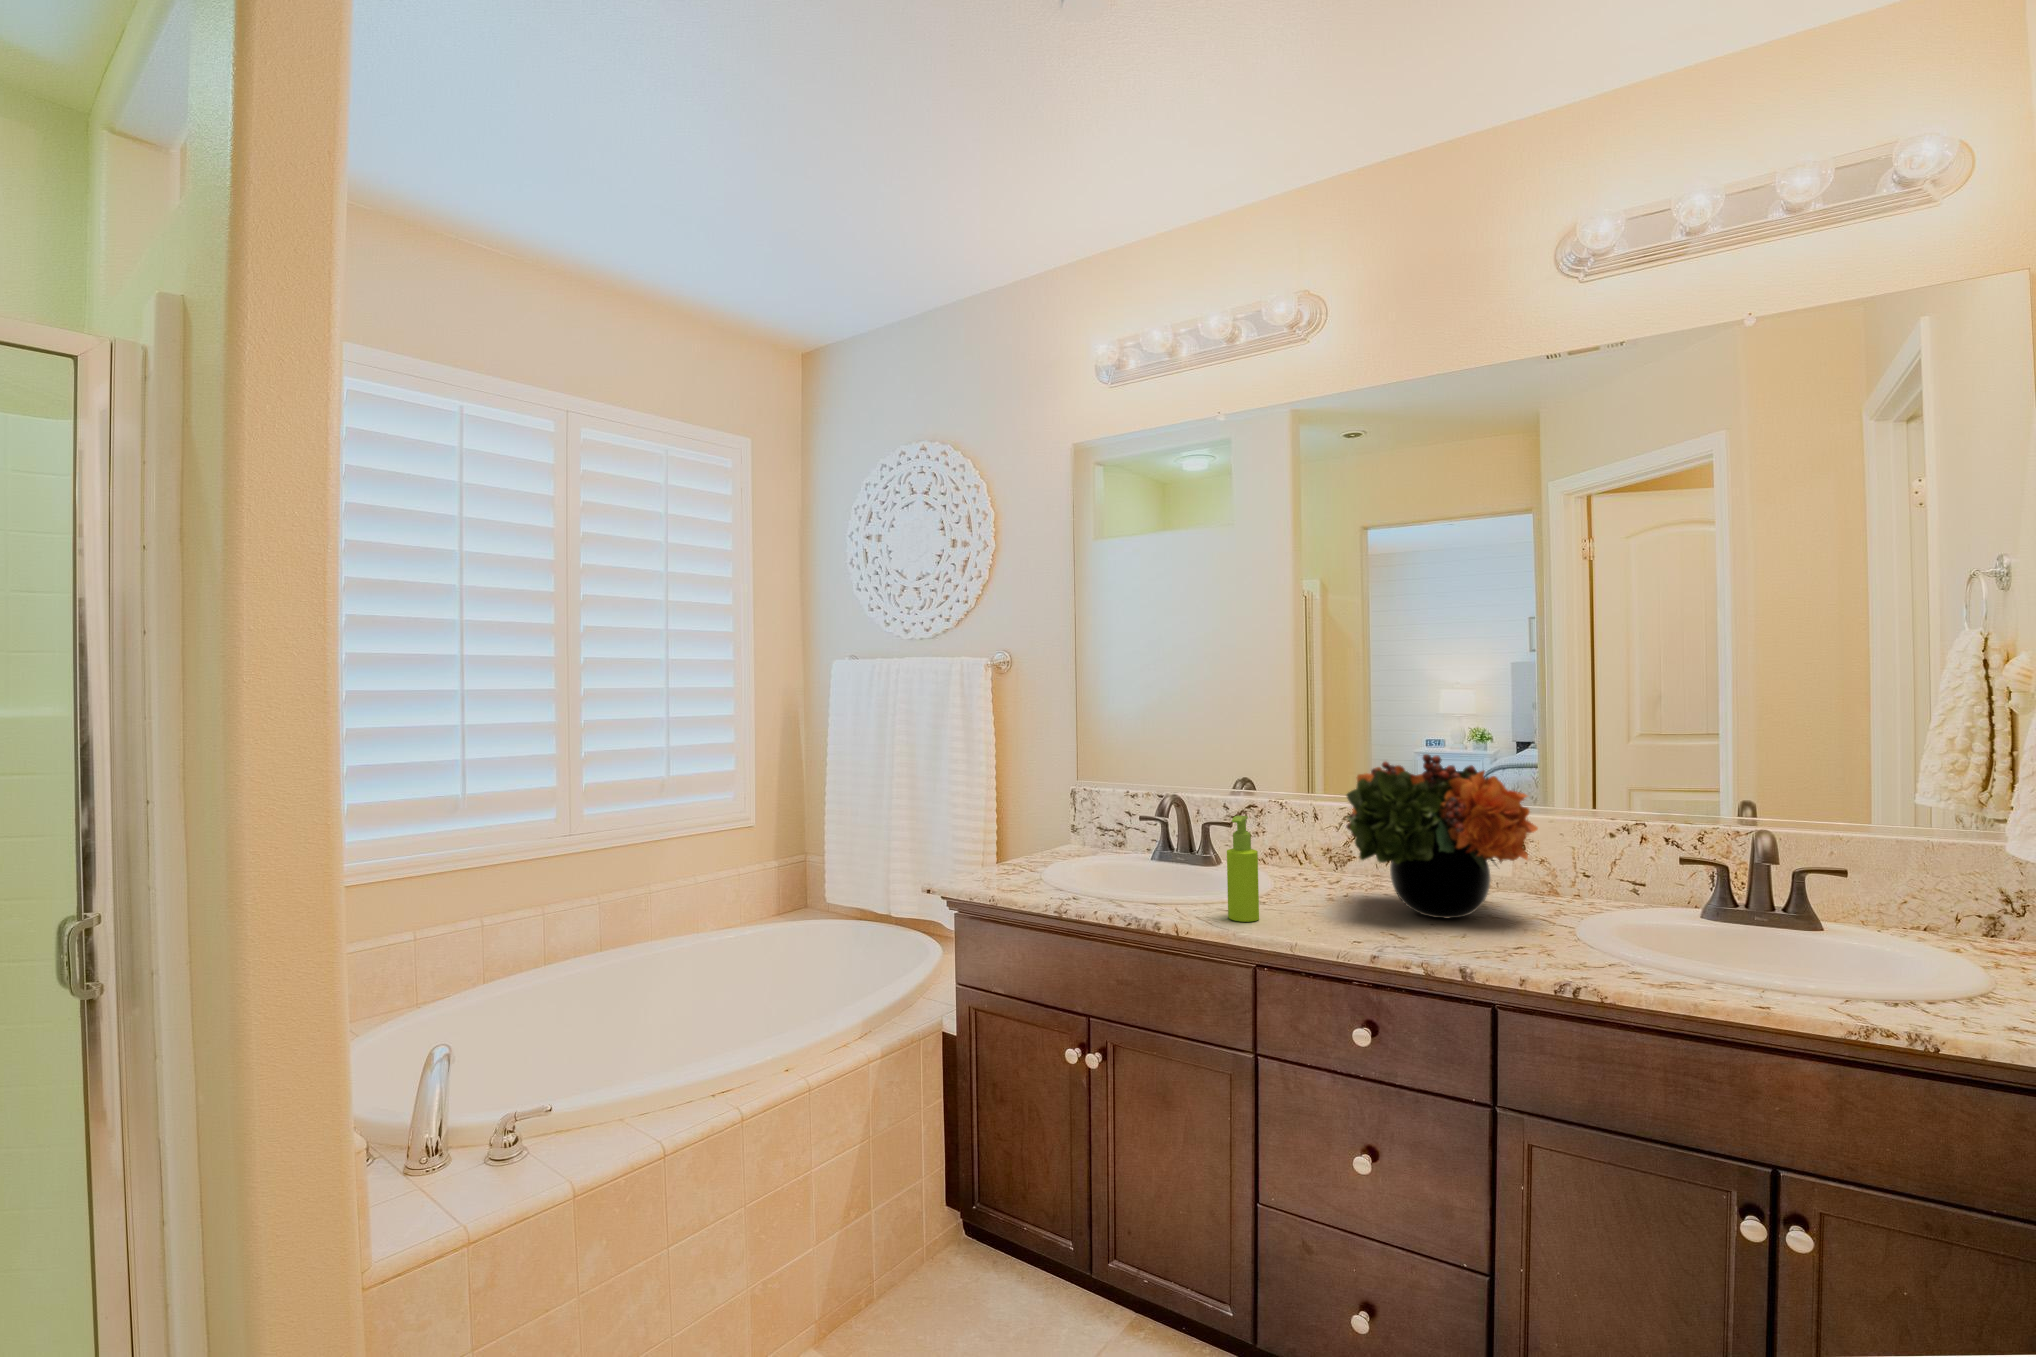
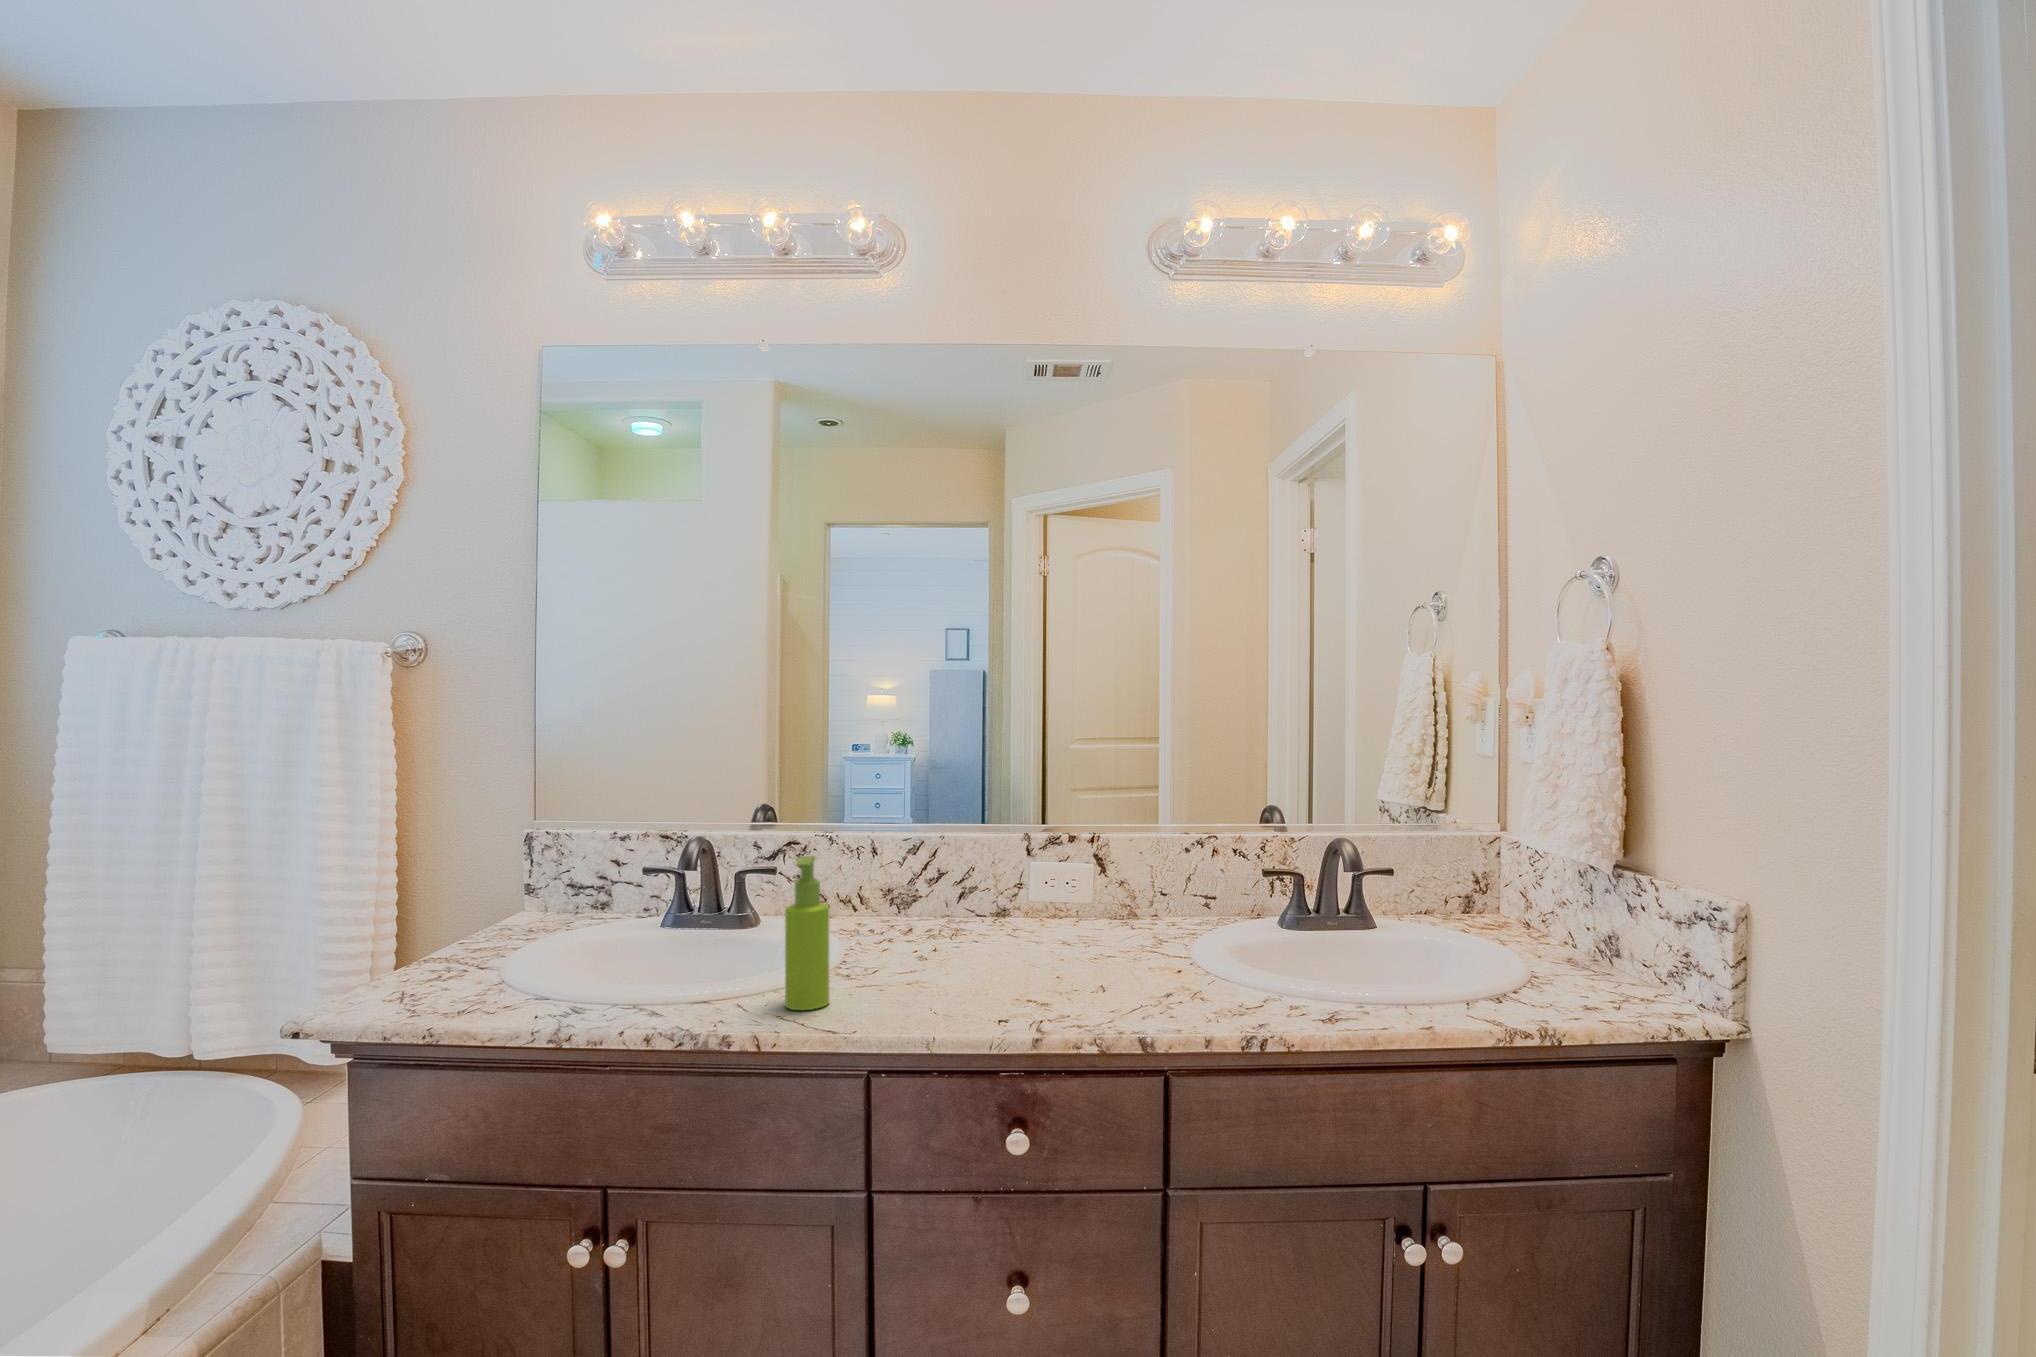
flower arrangement: present [1346,754,1538,918] -> none [931,763,1145,965]

